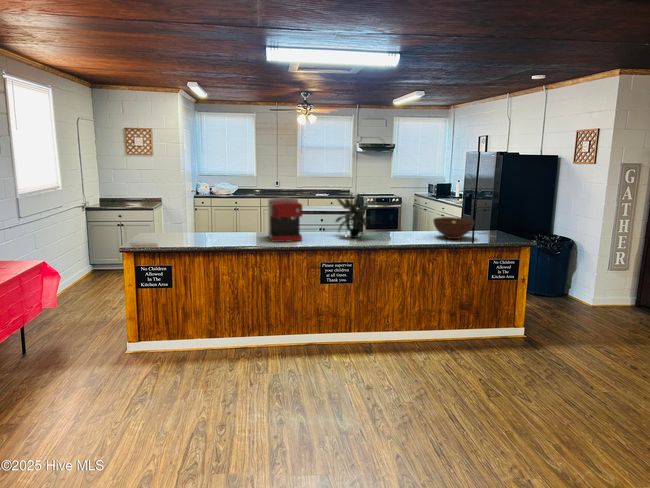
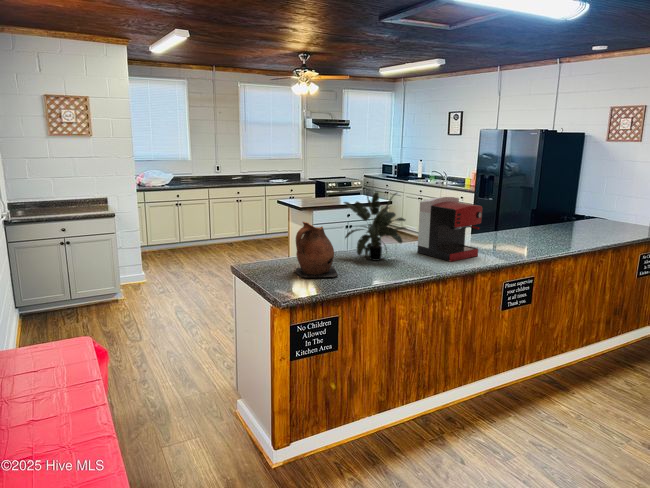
potted plant: present [336,193,371,238] -> present [344,193,406,260]
ceramic pitcher: none [156,206,191,242] -> present [295,222,338,277]
fruit bowl: present [433,217,474,239] -> none [579,209,633,236]

